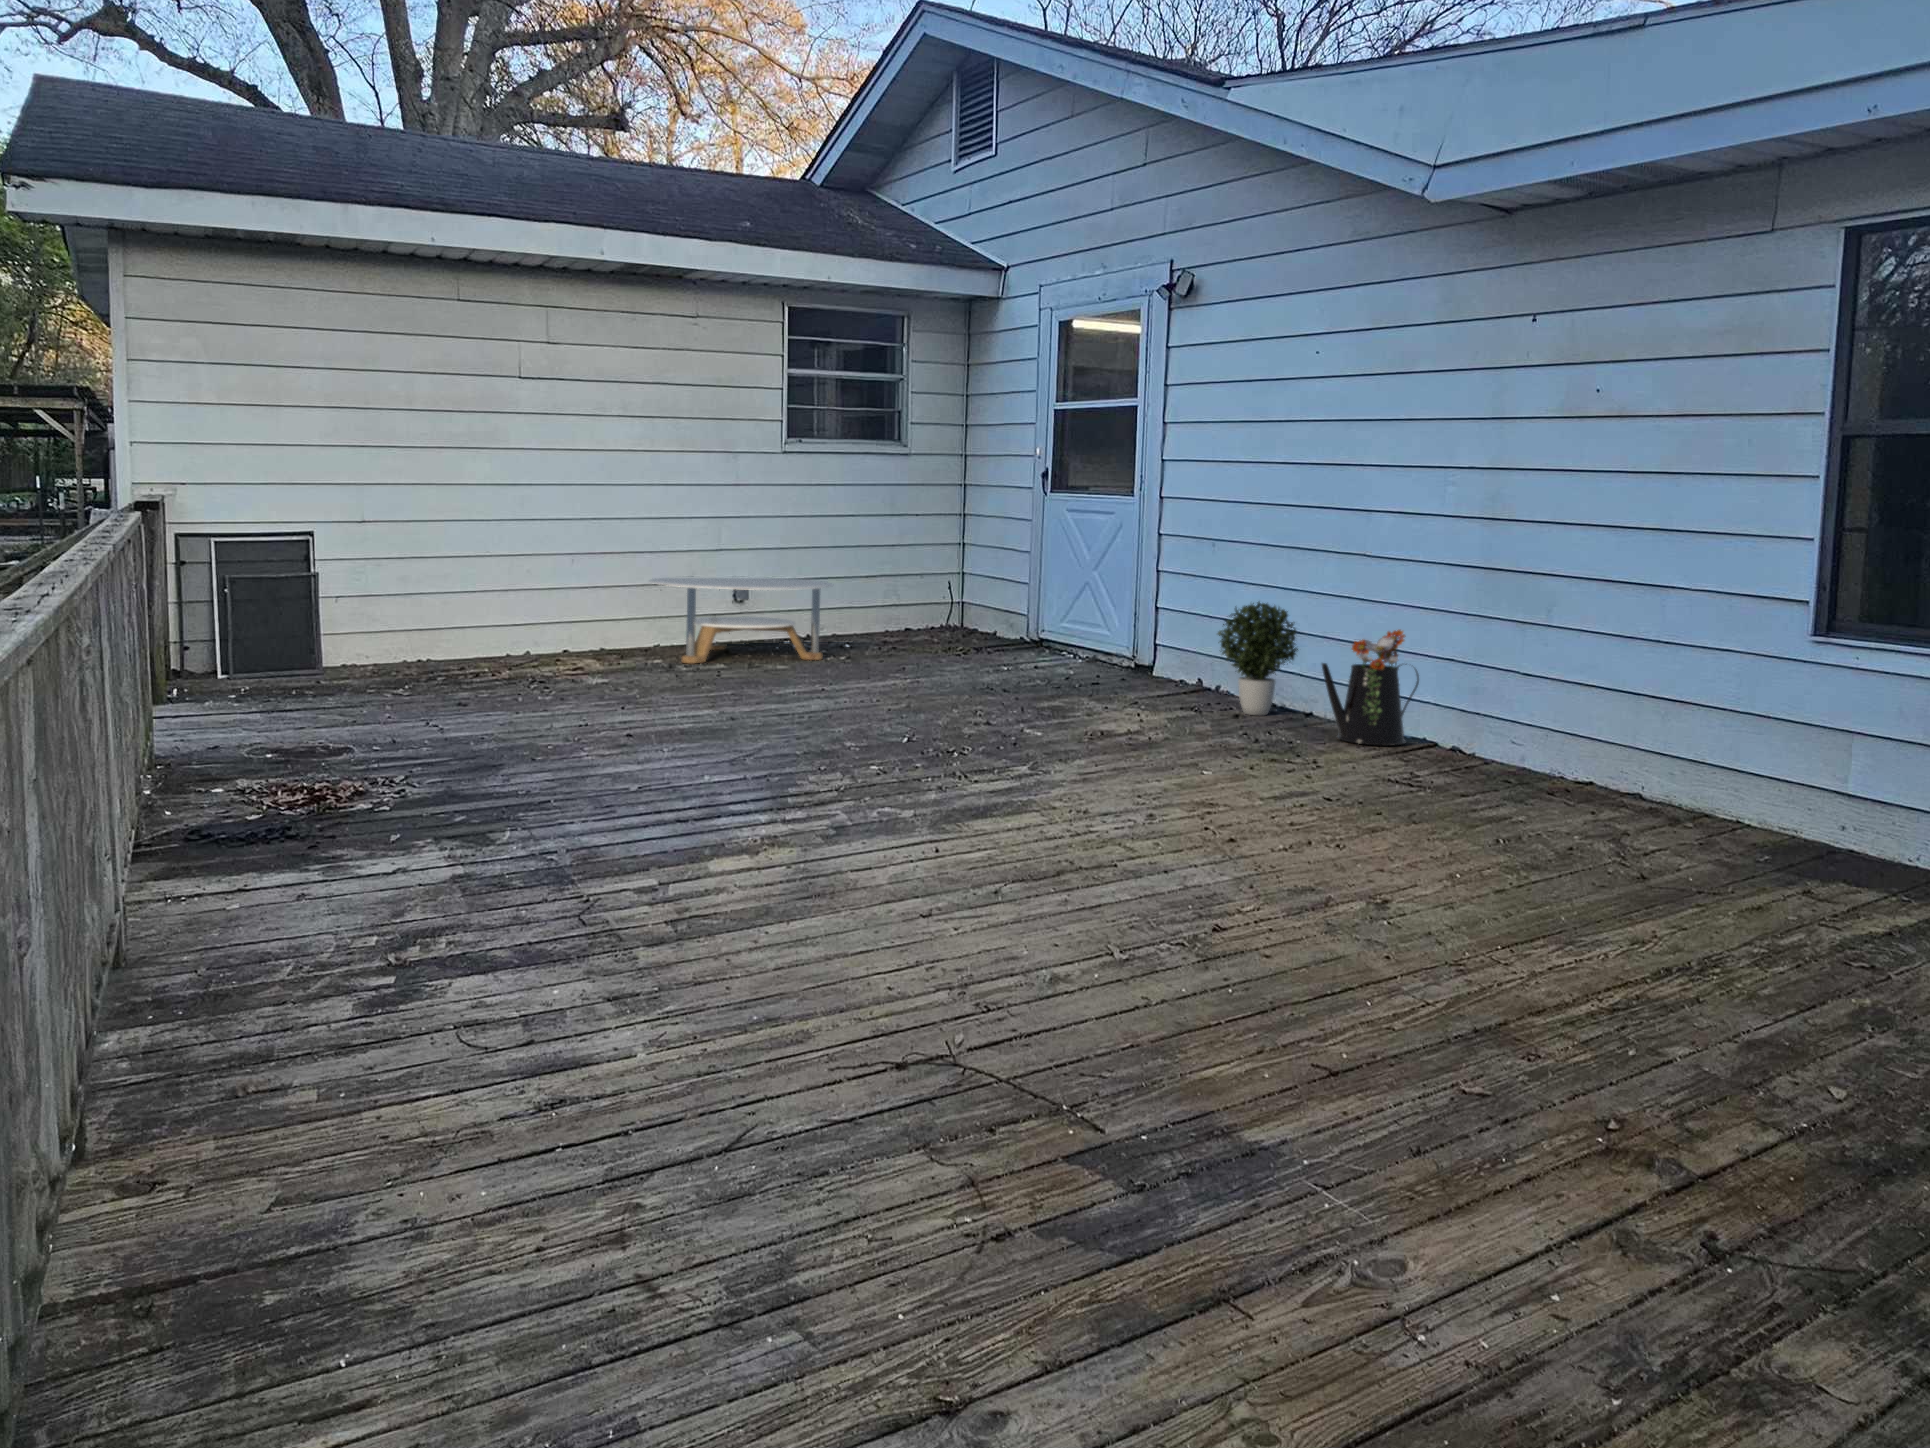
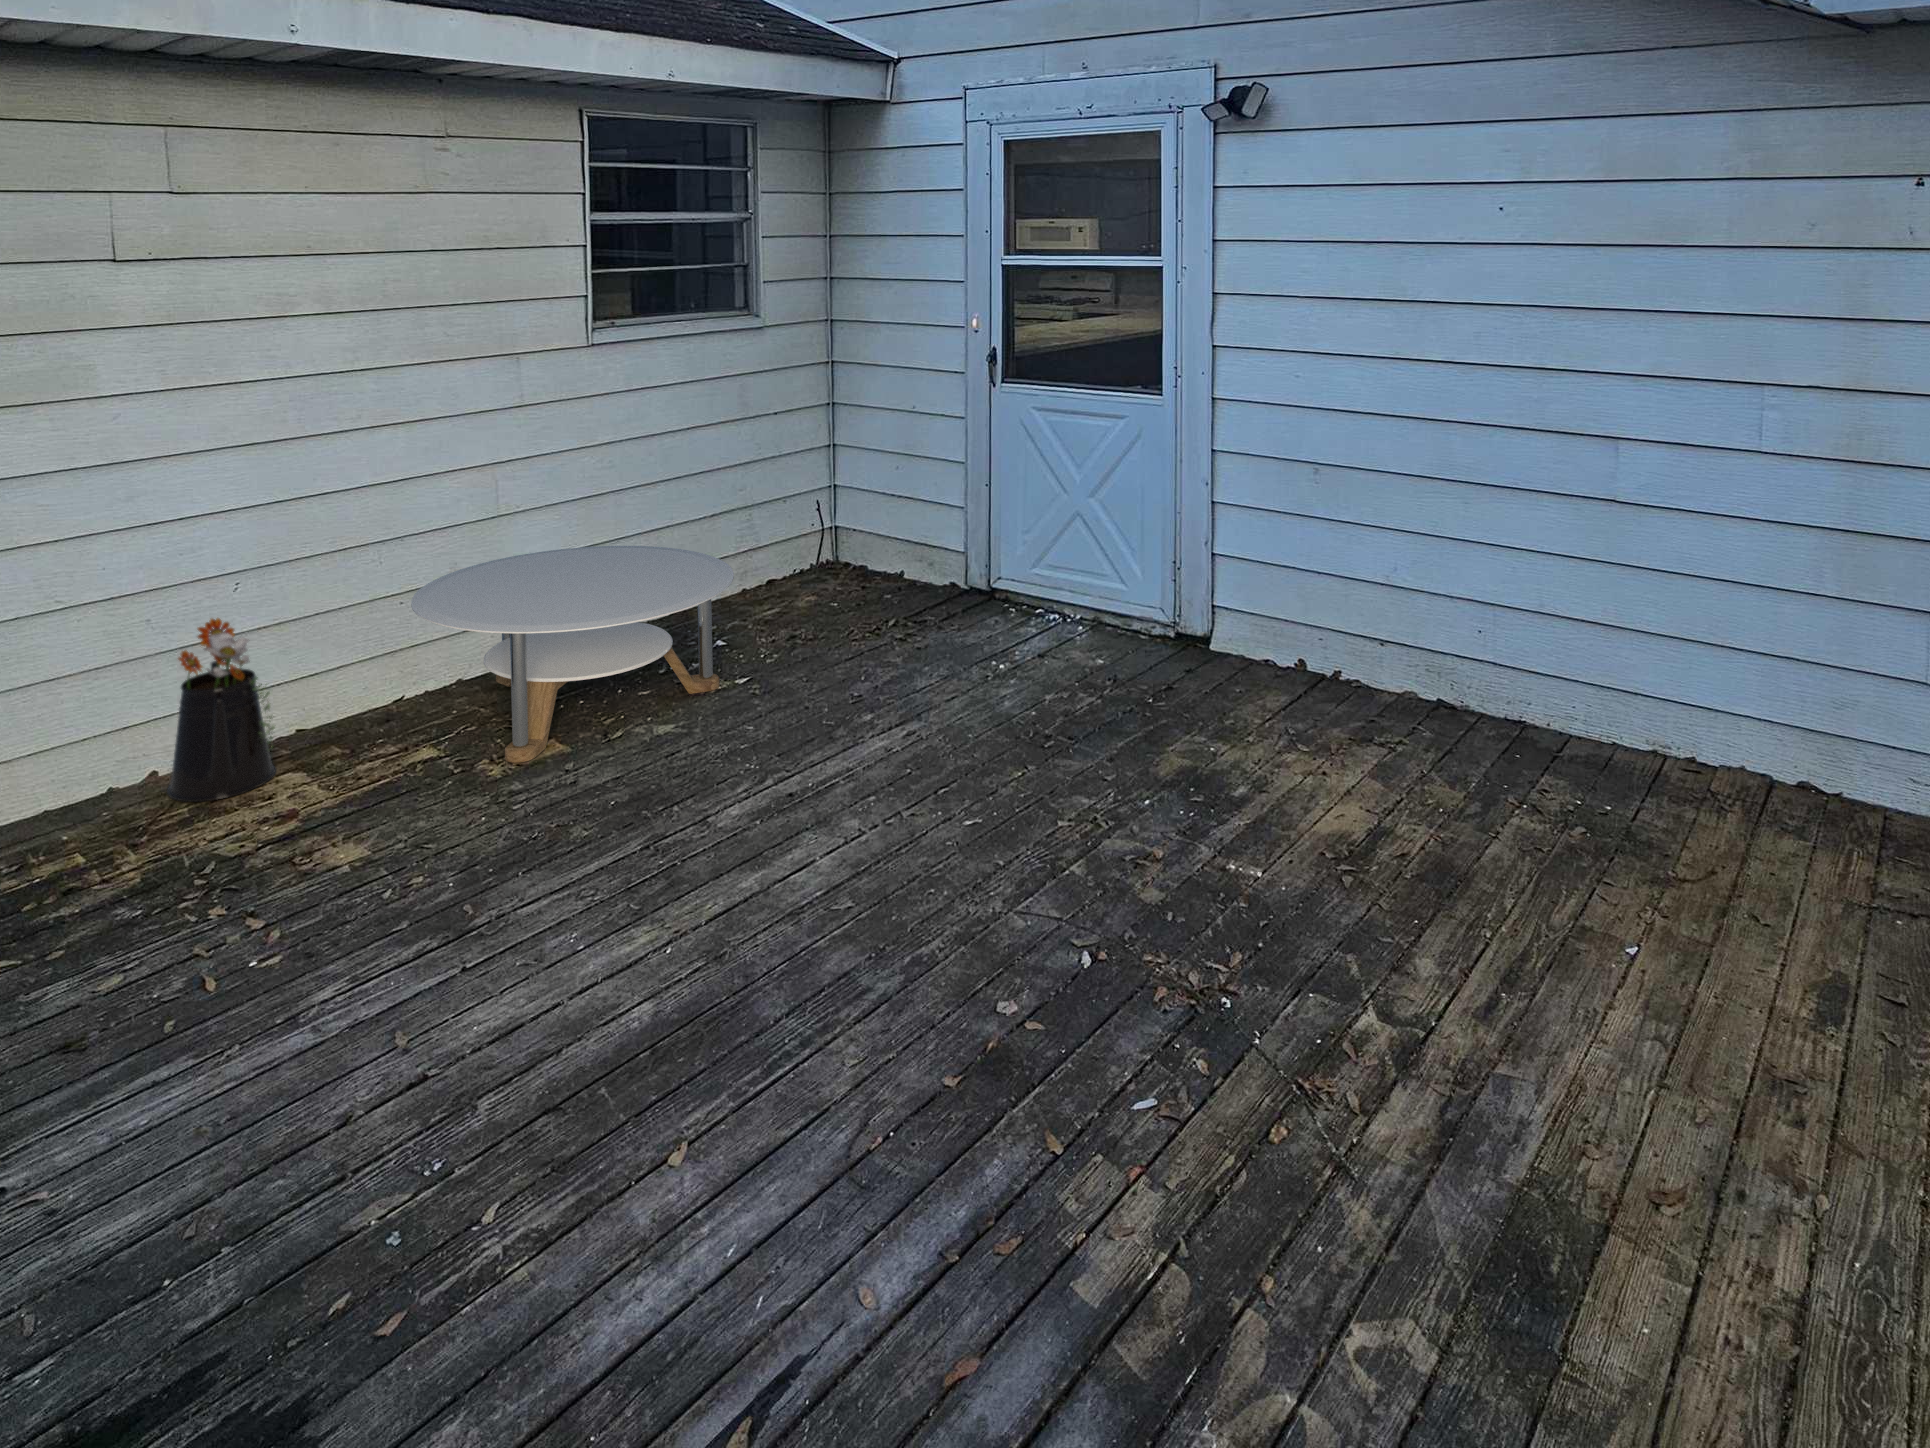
potted plant: present [1218,602,1298,715] -> none [1434,577,1560,750]
watering can: present [1322,630,1419,746] -> present [167,618,275,802]

